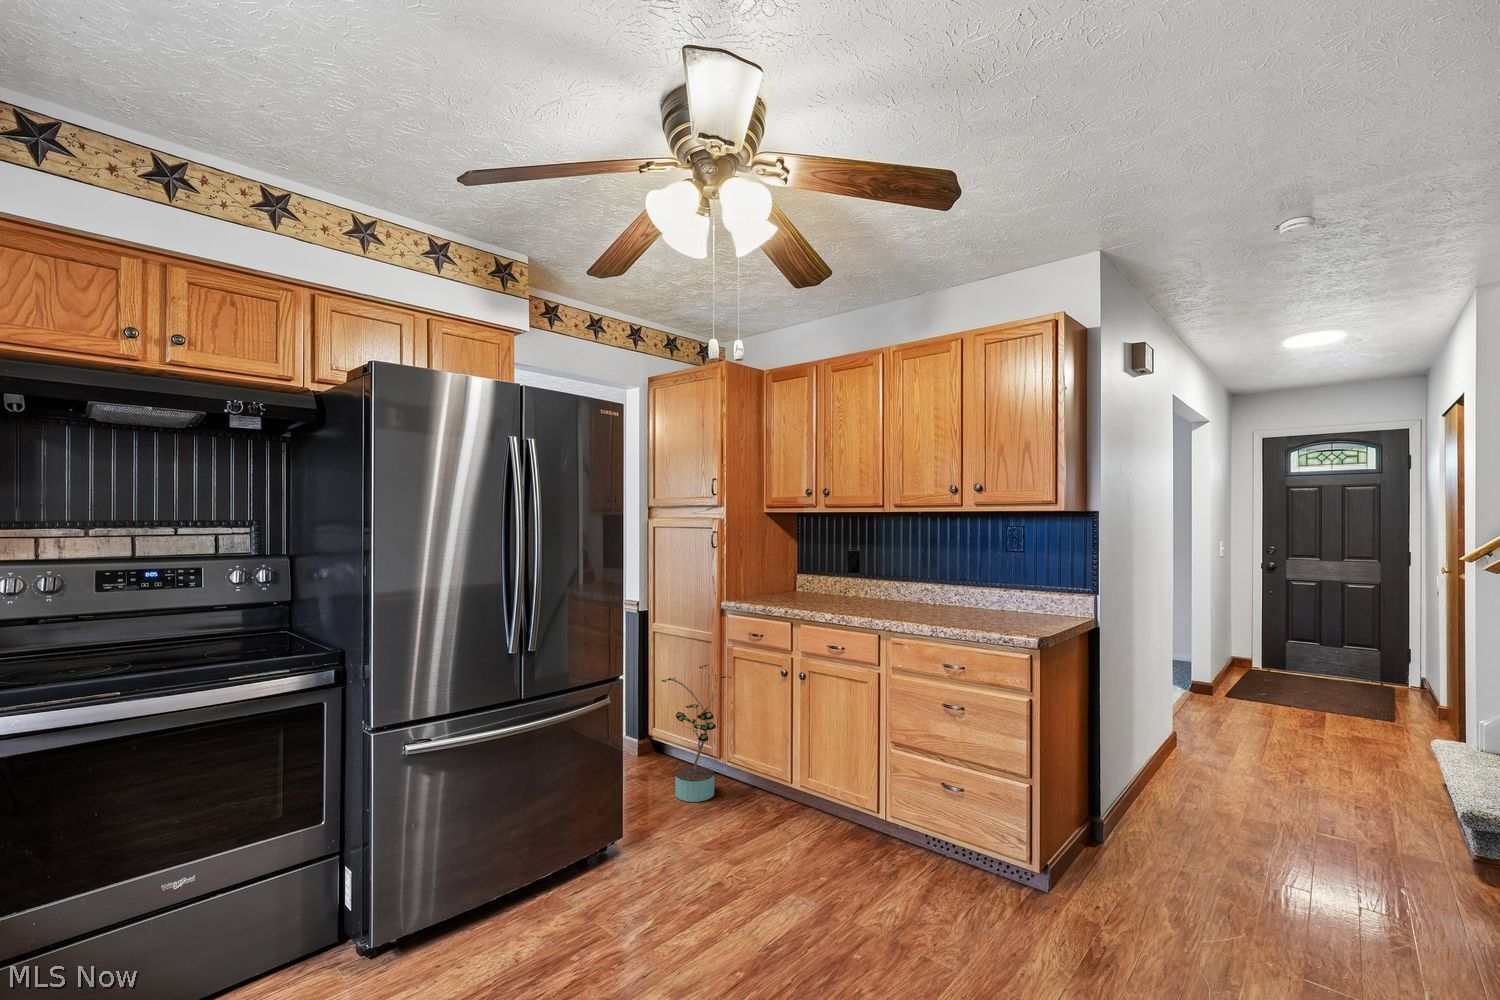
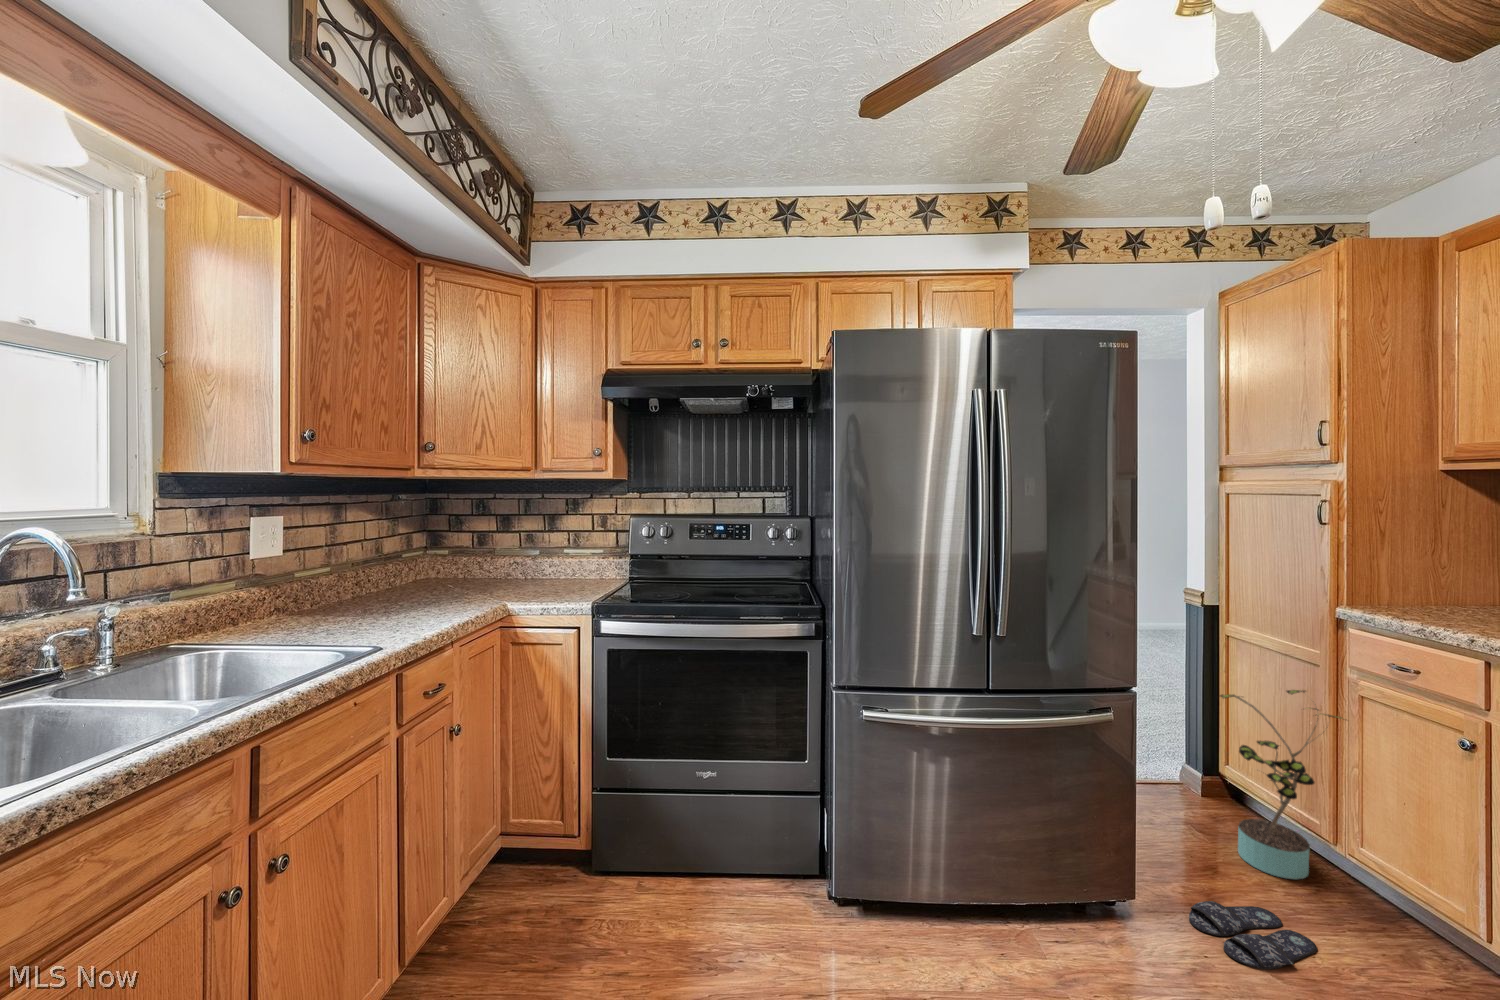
slippers: none [656,822,725,858] -> present [1189,901,1317,970]

